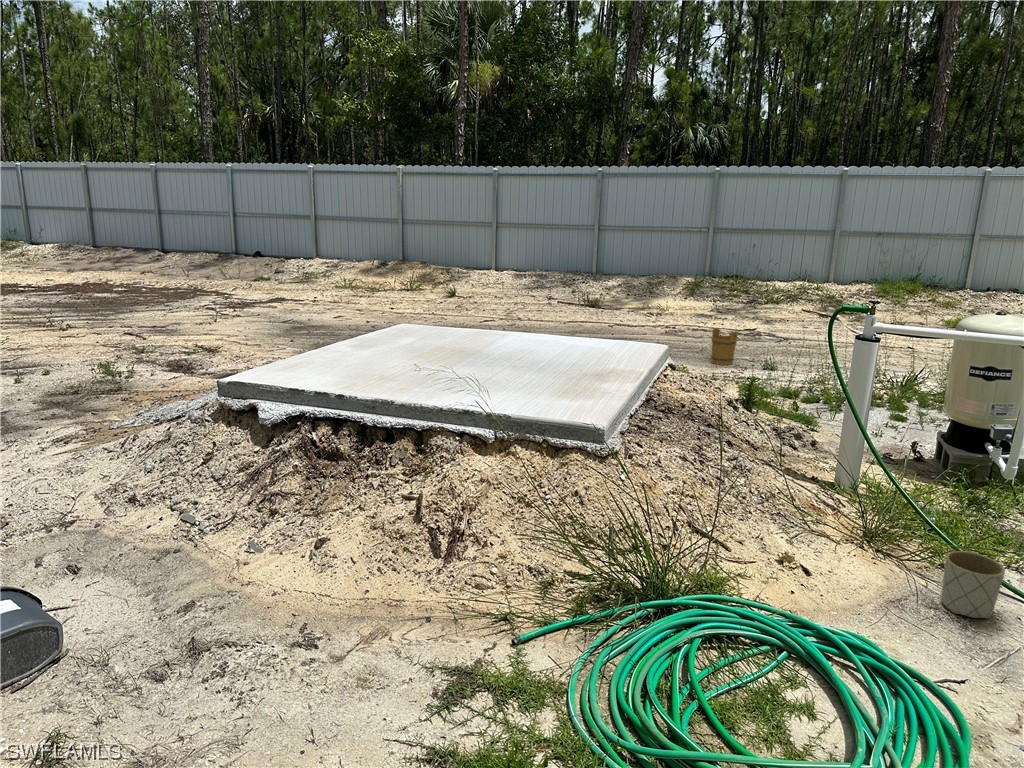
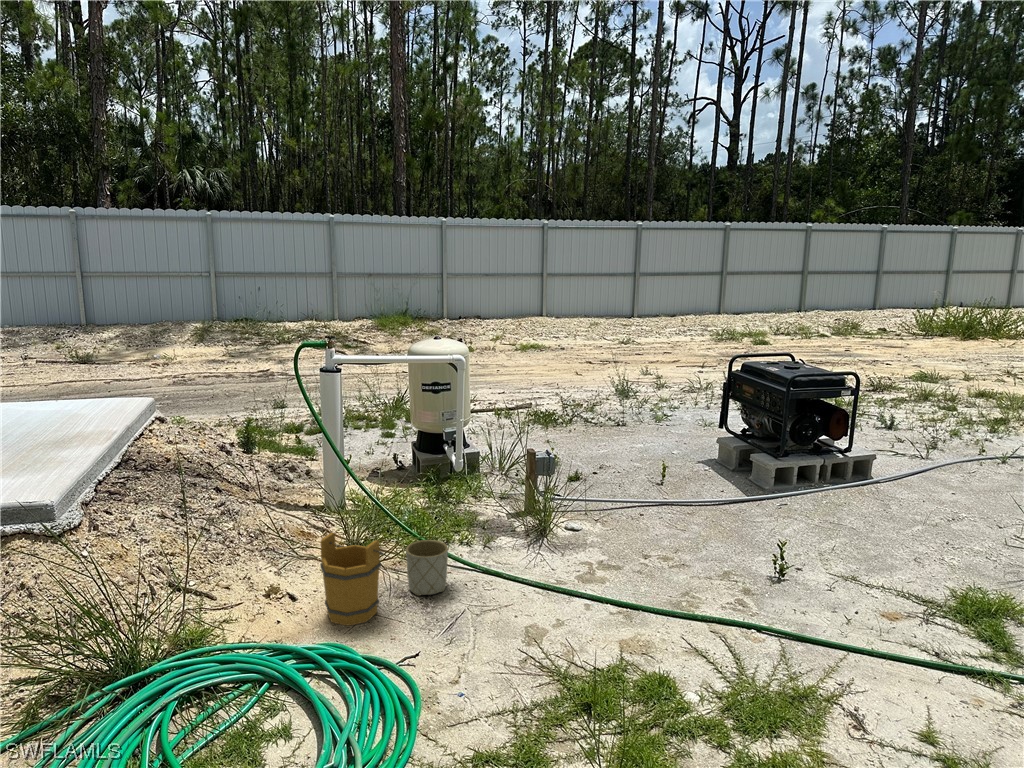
bucket: present [711,328,738,365] -> present [320,533,384,626]

